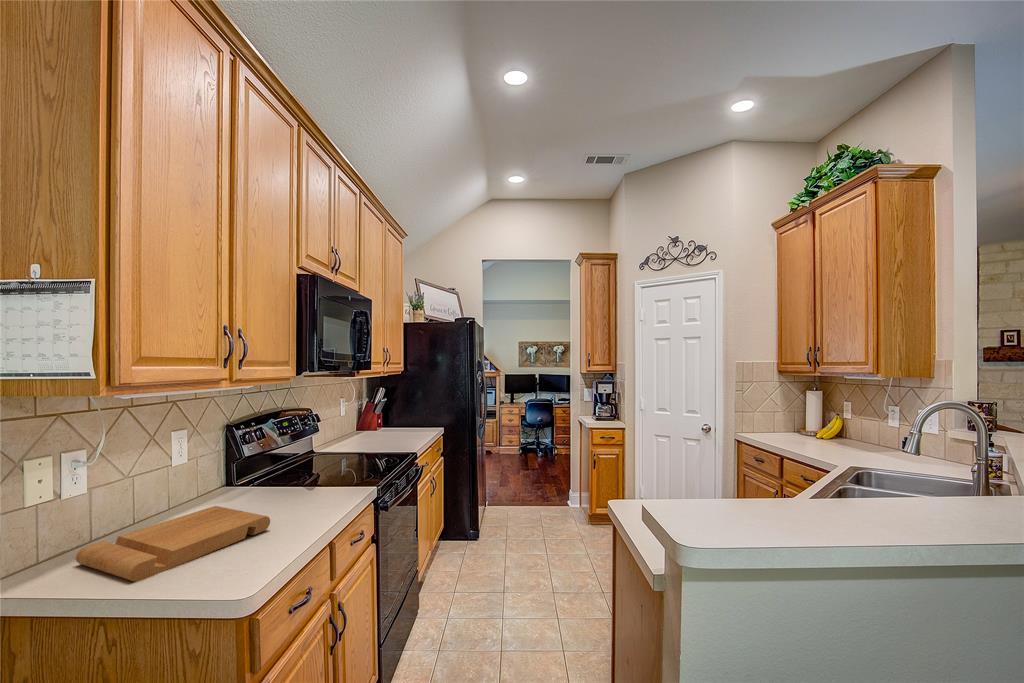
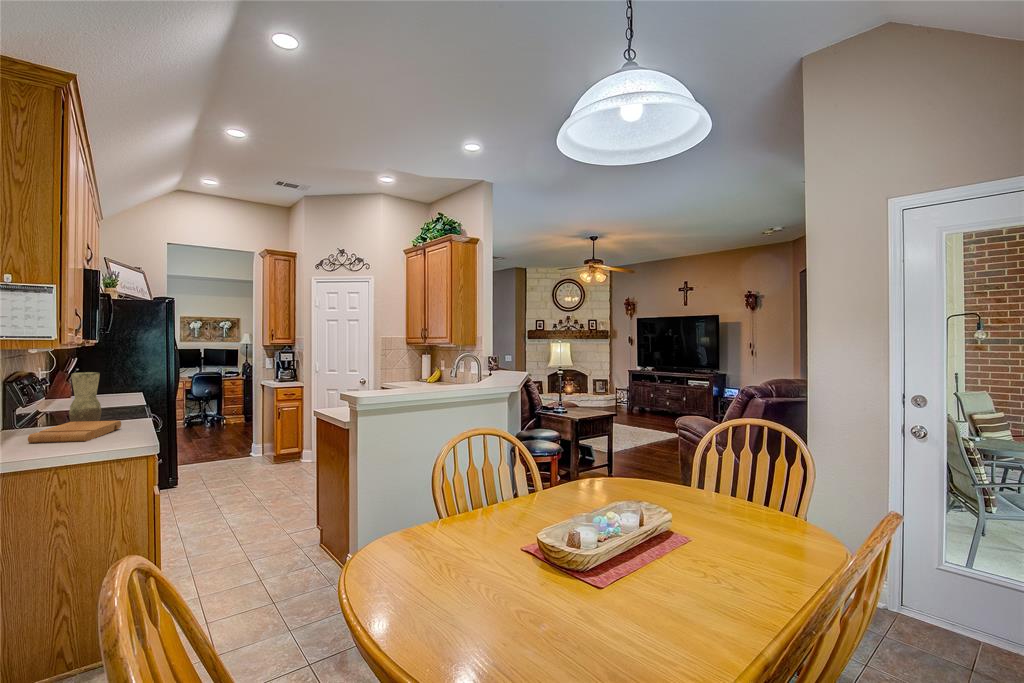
vase: none [241,418,286,506] -> present [69,372,102,422]

